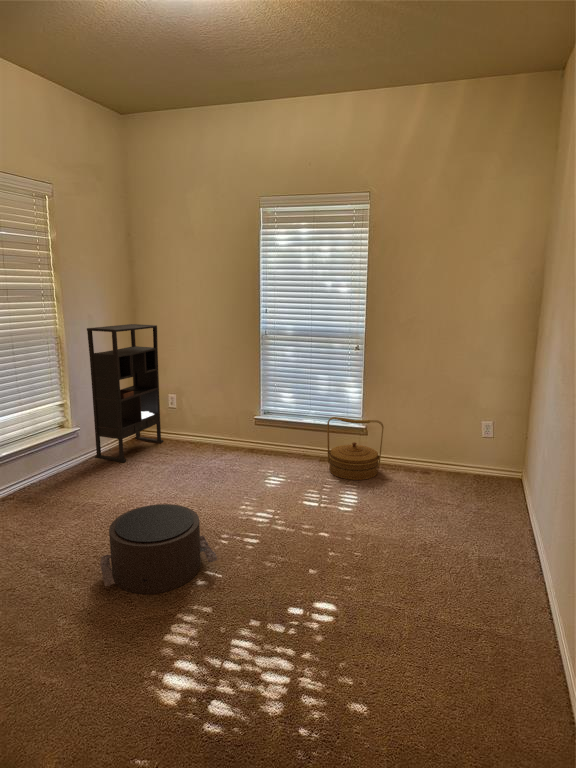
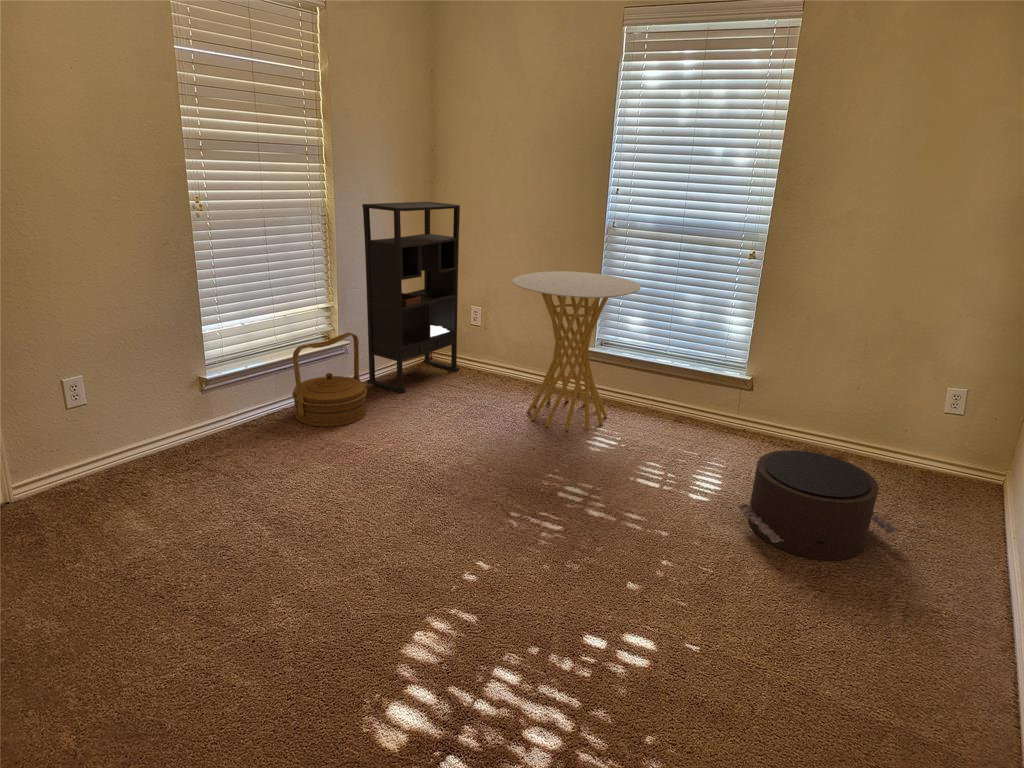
side table: none [202,366,289,475] -> present [512,271,640,430]
woven basket: present [327,417,384,480] -> present [292,333,367,427]
pouf: present [100,504,218,594] -> present [738,450,899,561]

